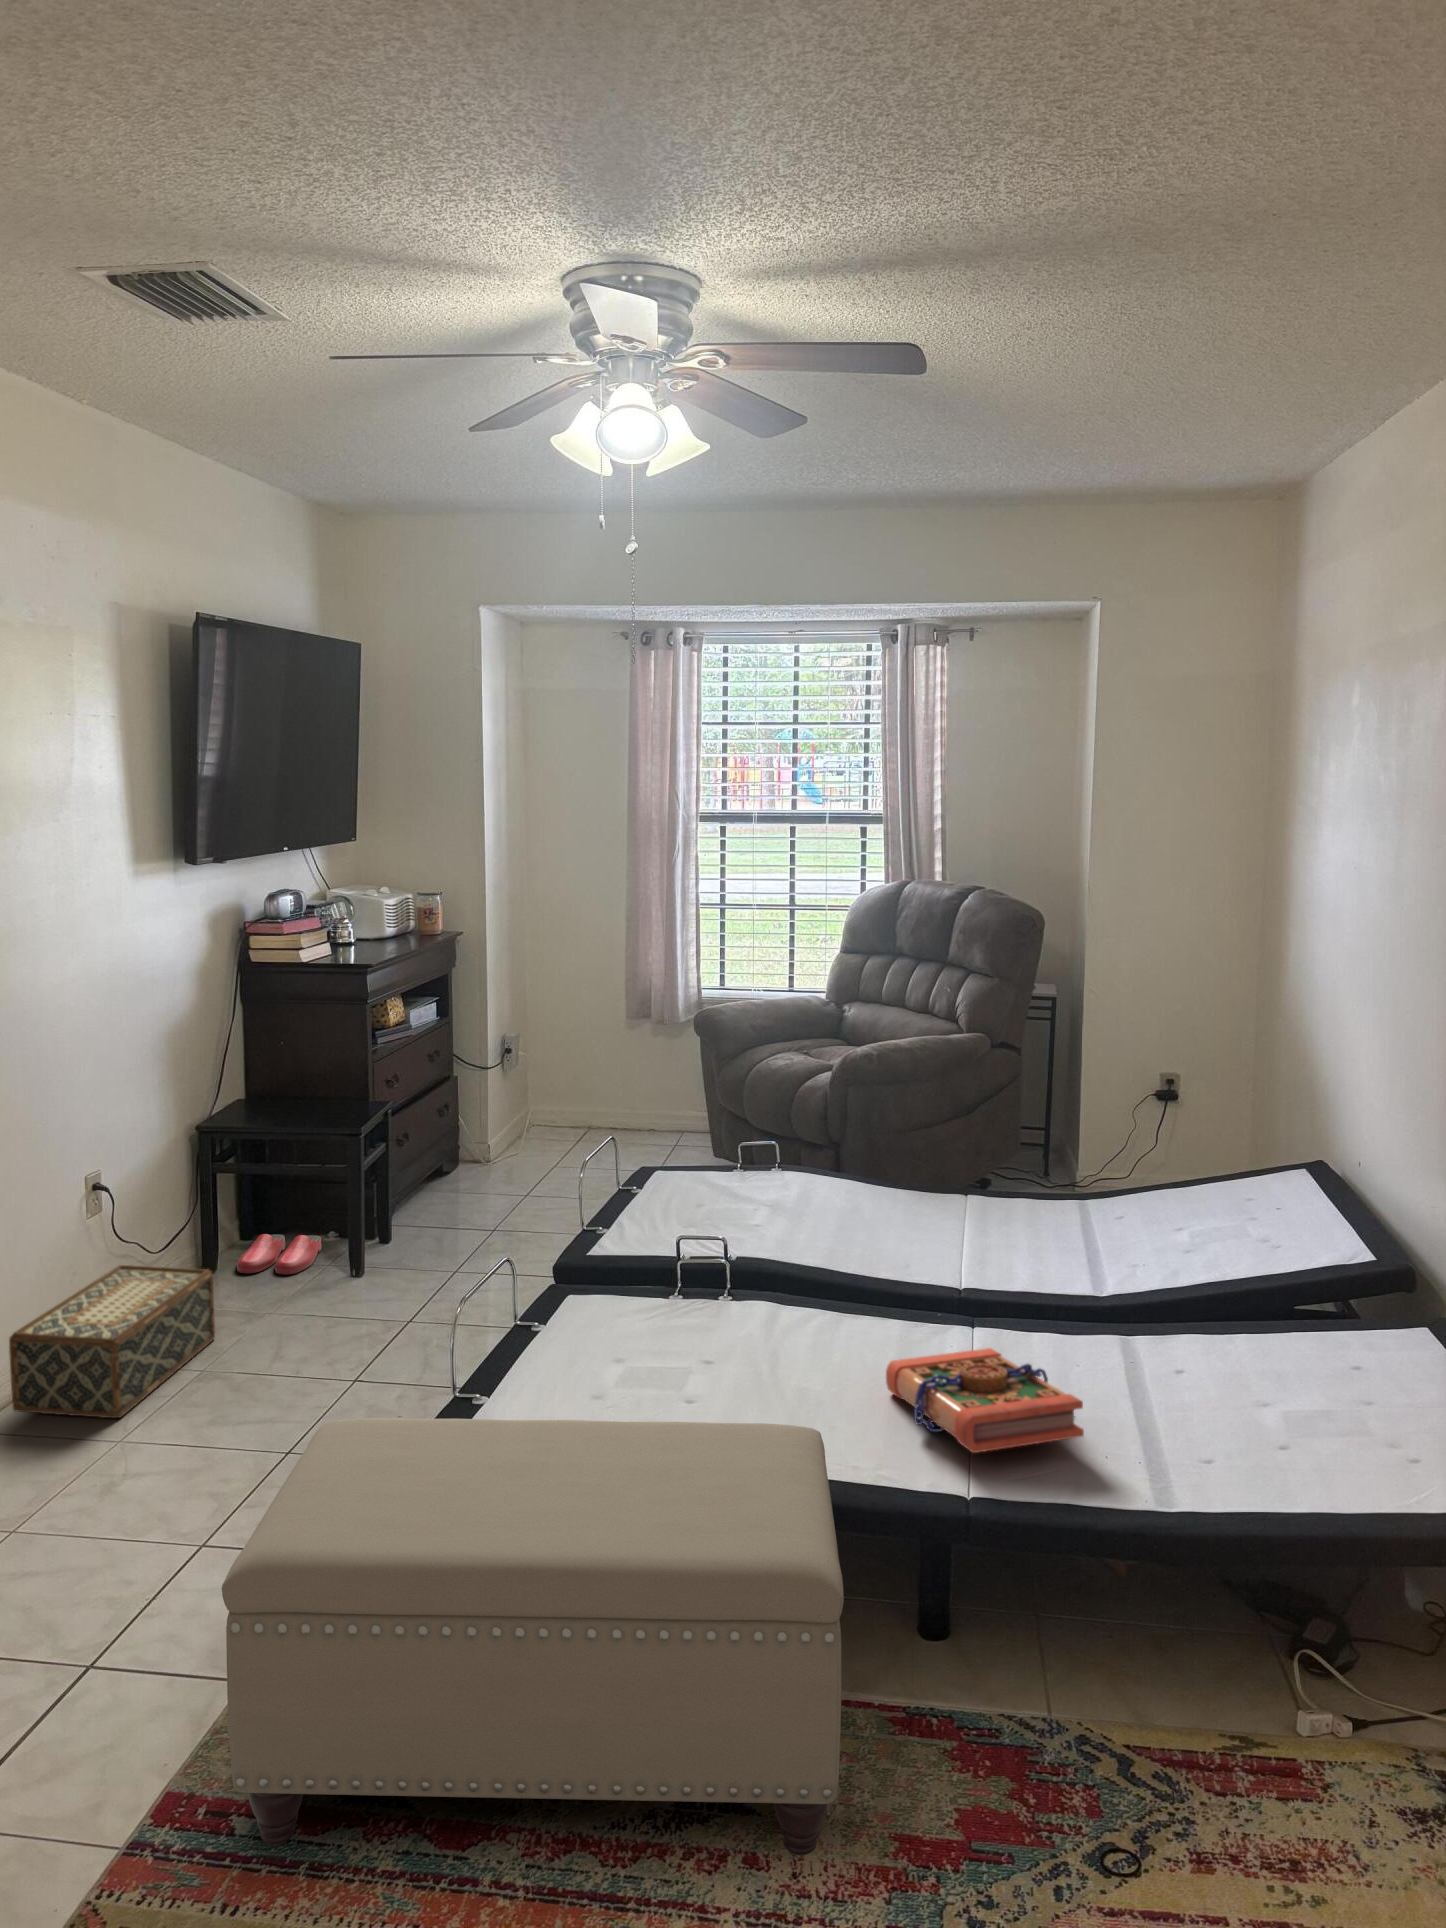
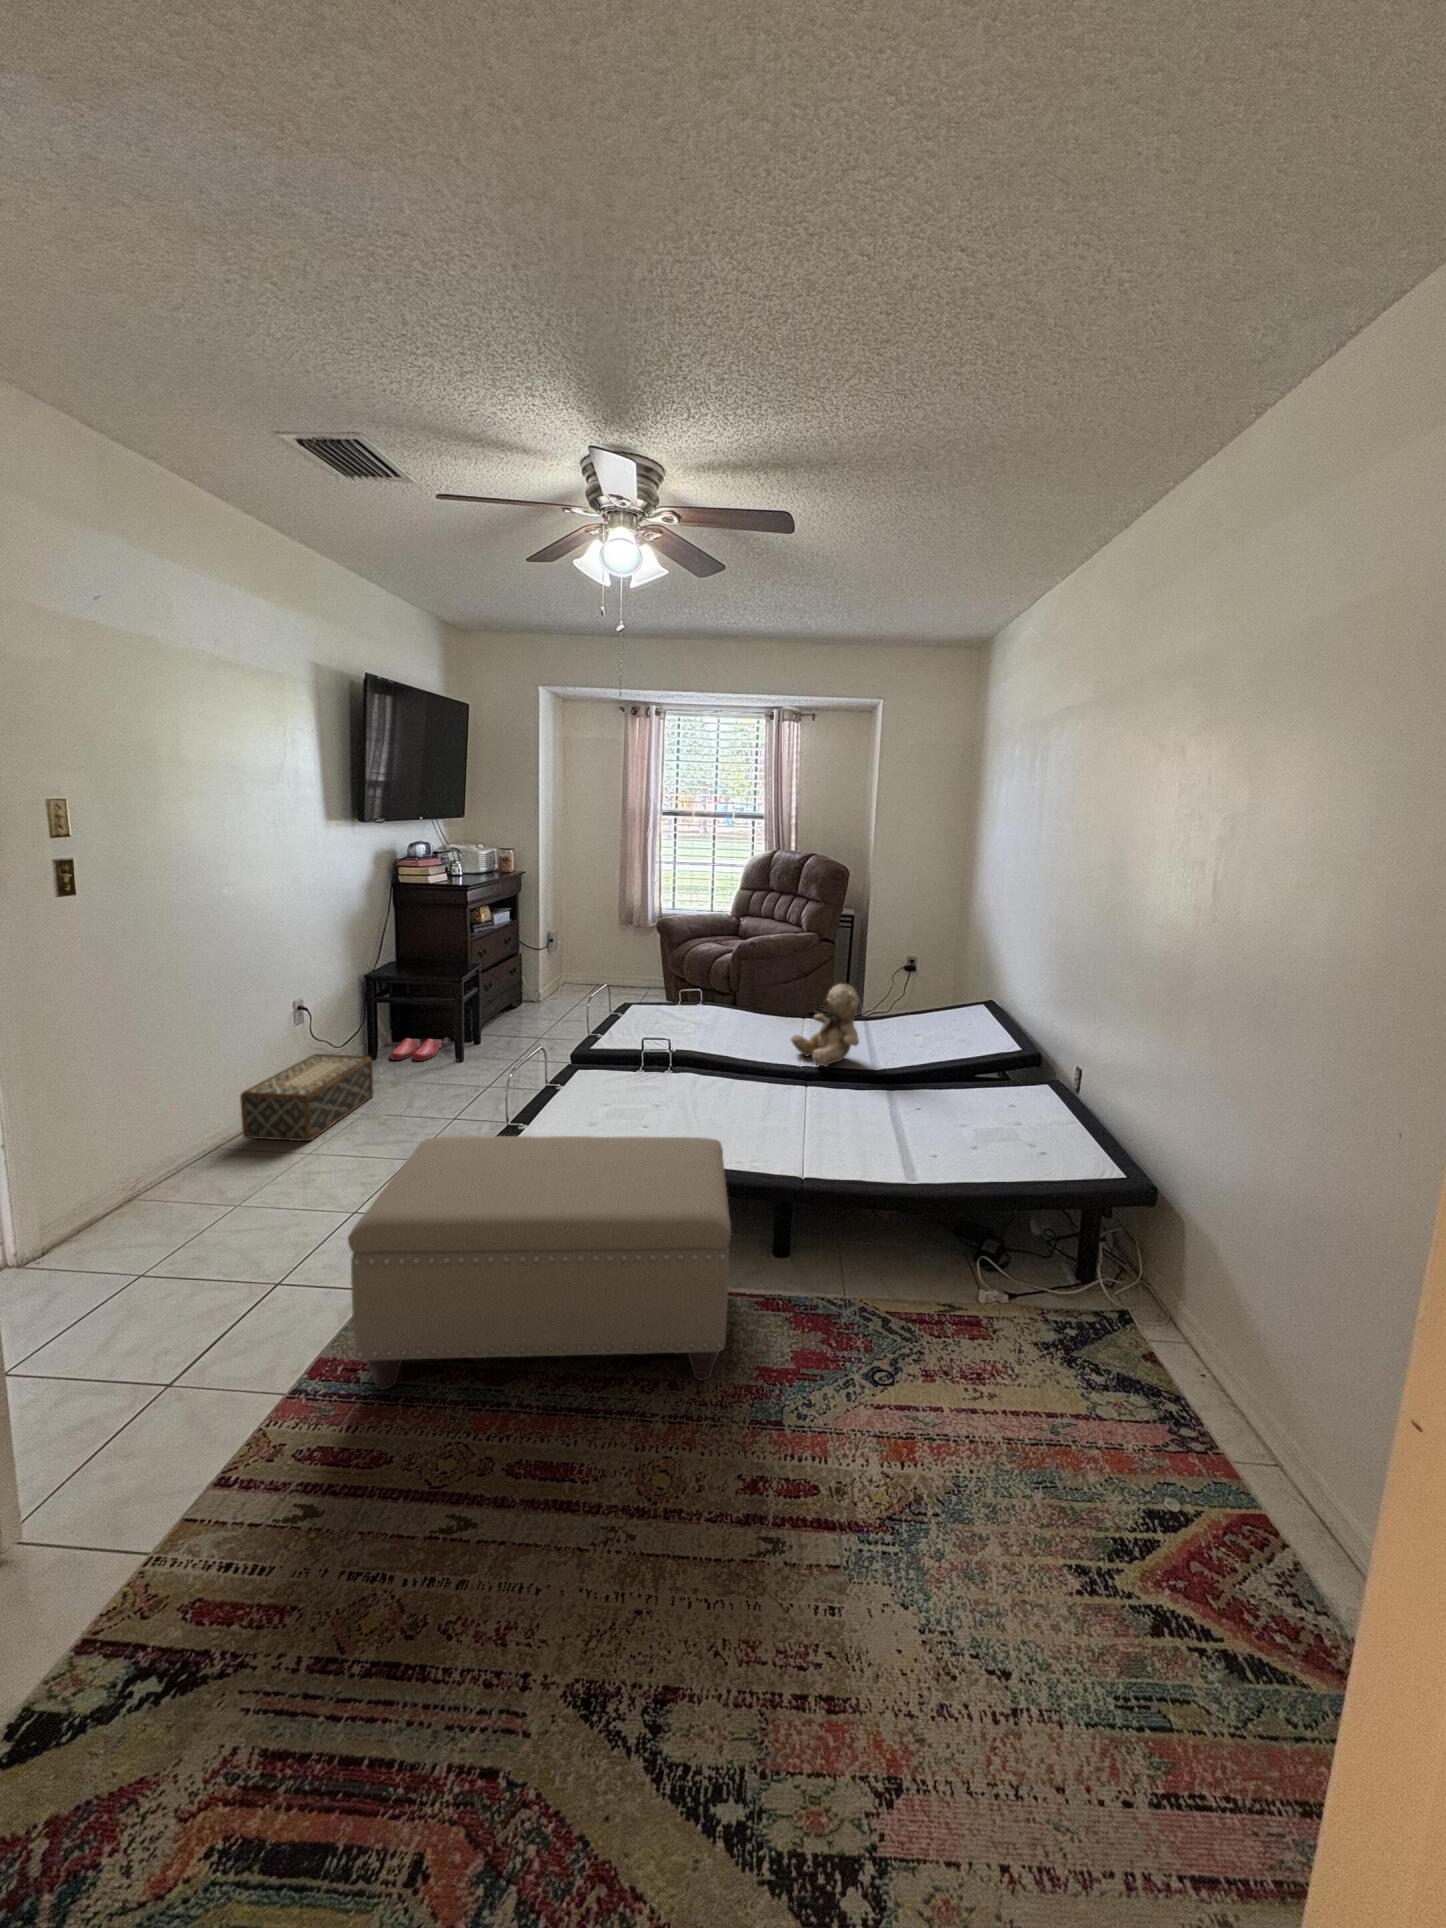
teddy bear: none [942,1137,1068,1292] -> present [791,984,859,1067]
book: present [886,1348,1084,1453] -> none [758,1096,867,1153]

